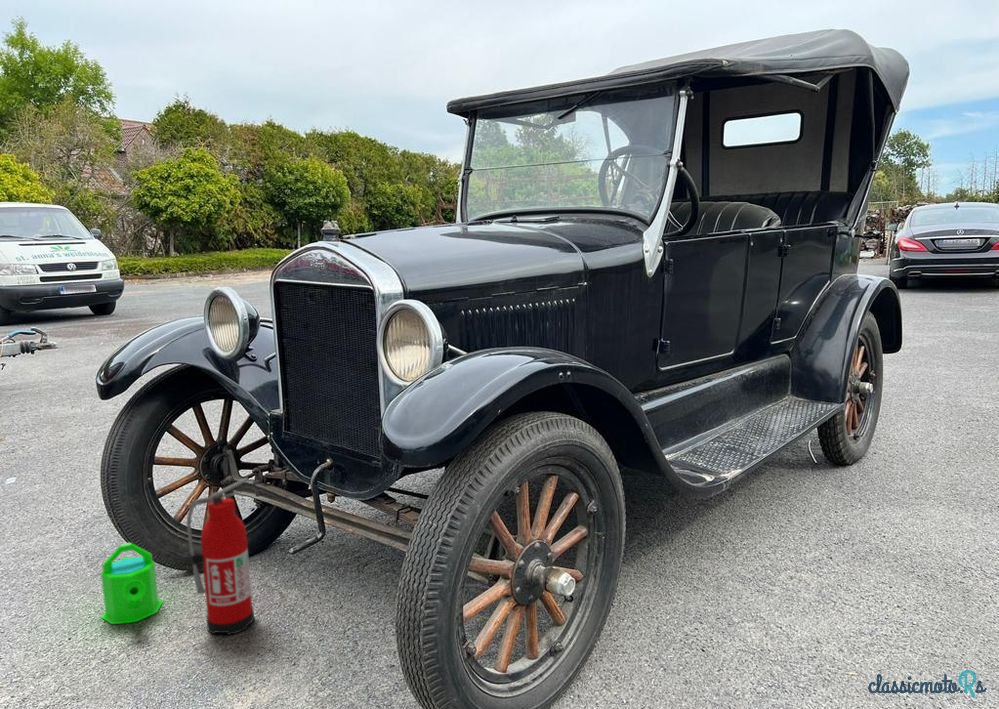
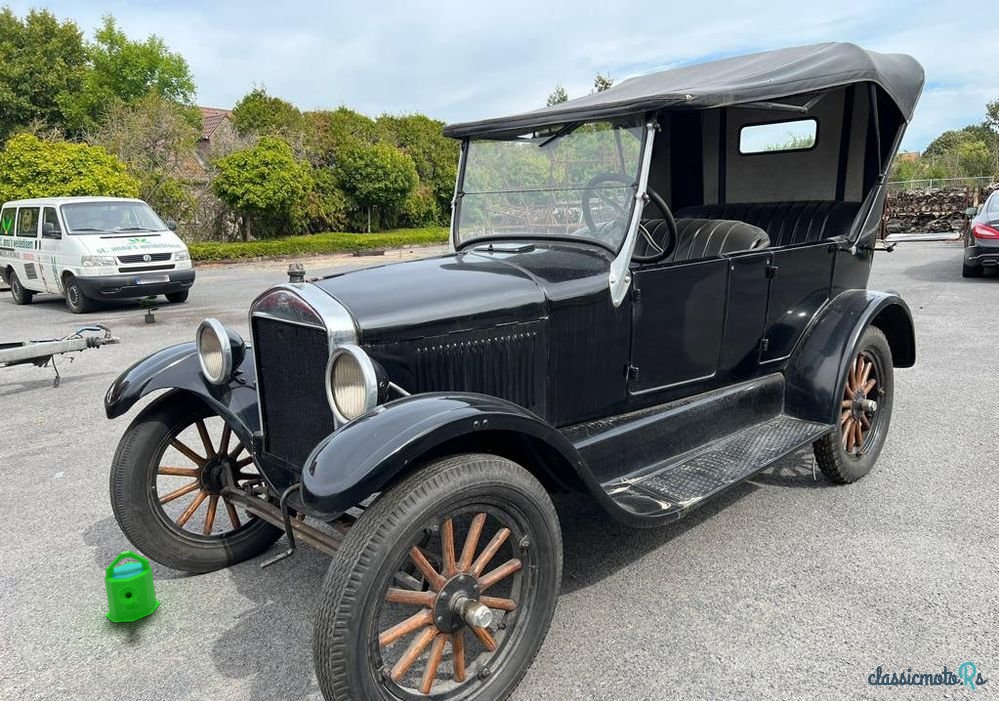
potted plant: none [61,302,91,332] -> present [134,295,159,323]
fire extinguisher: present [186,478,254,634] -> none [170,498,234,638]

